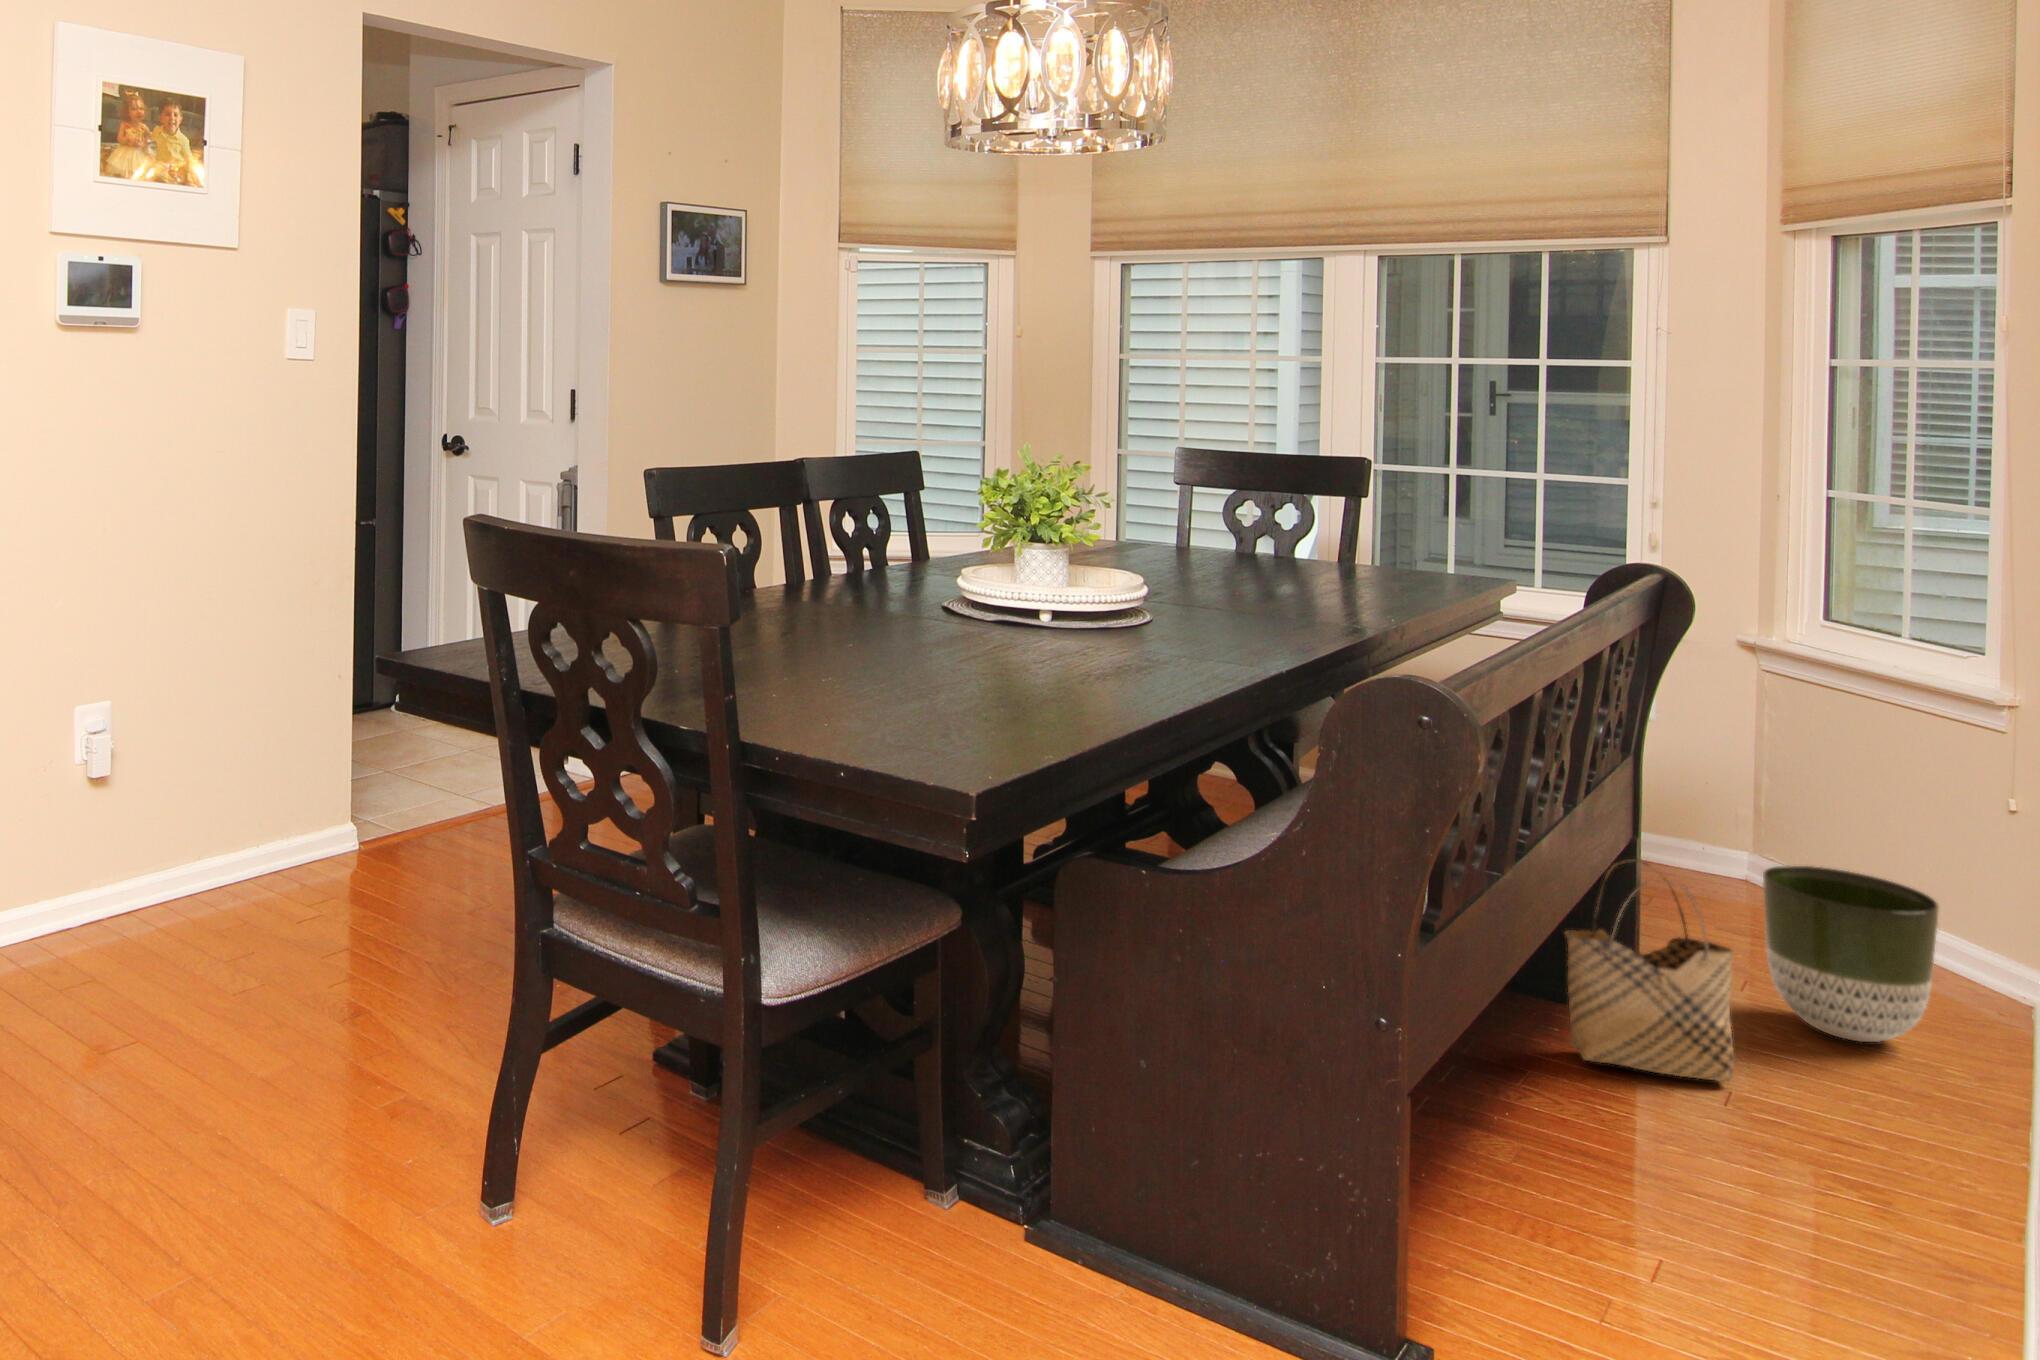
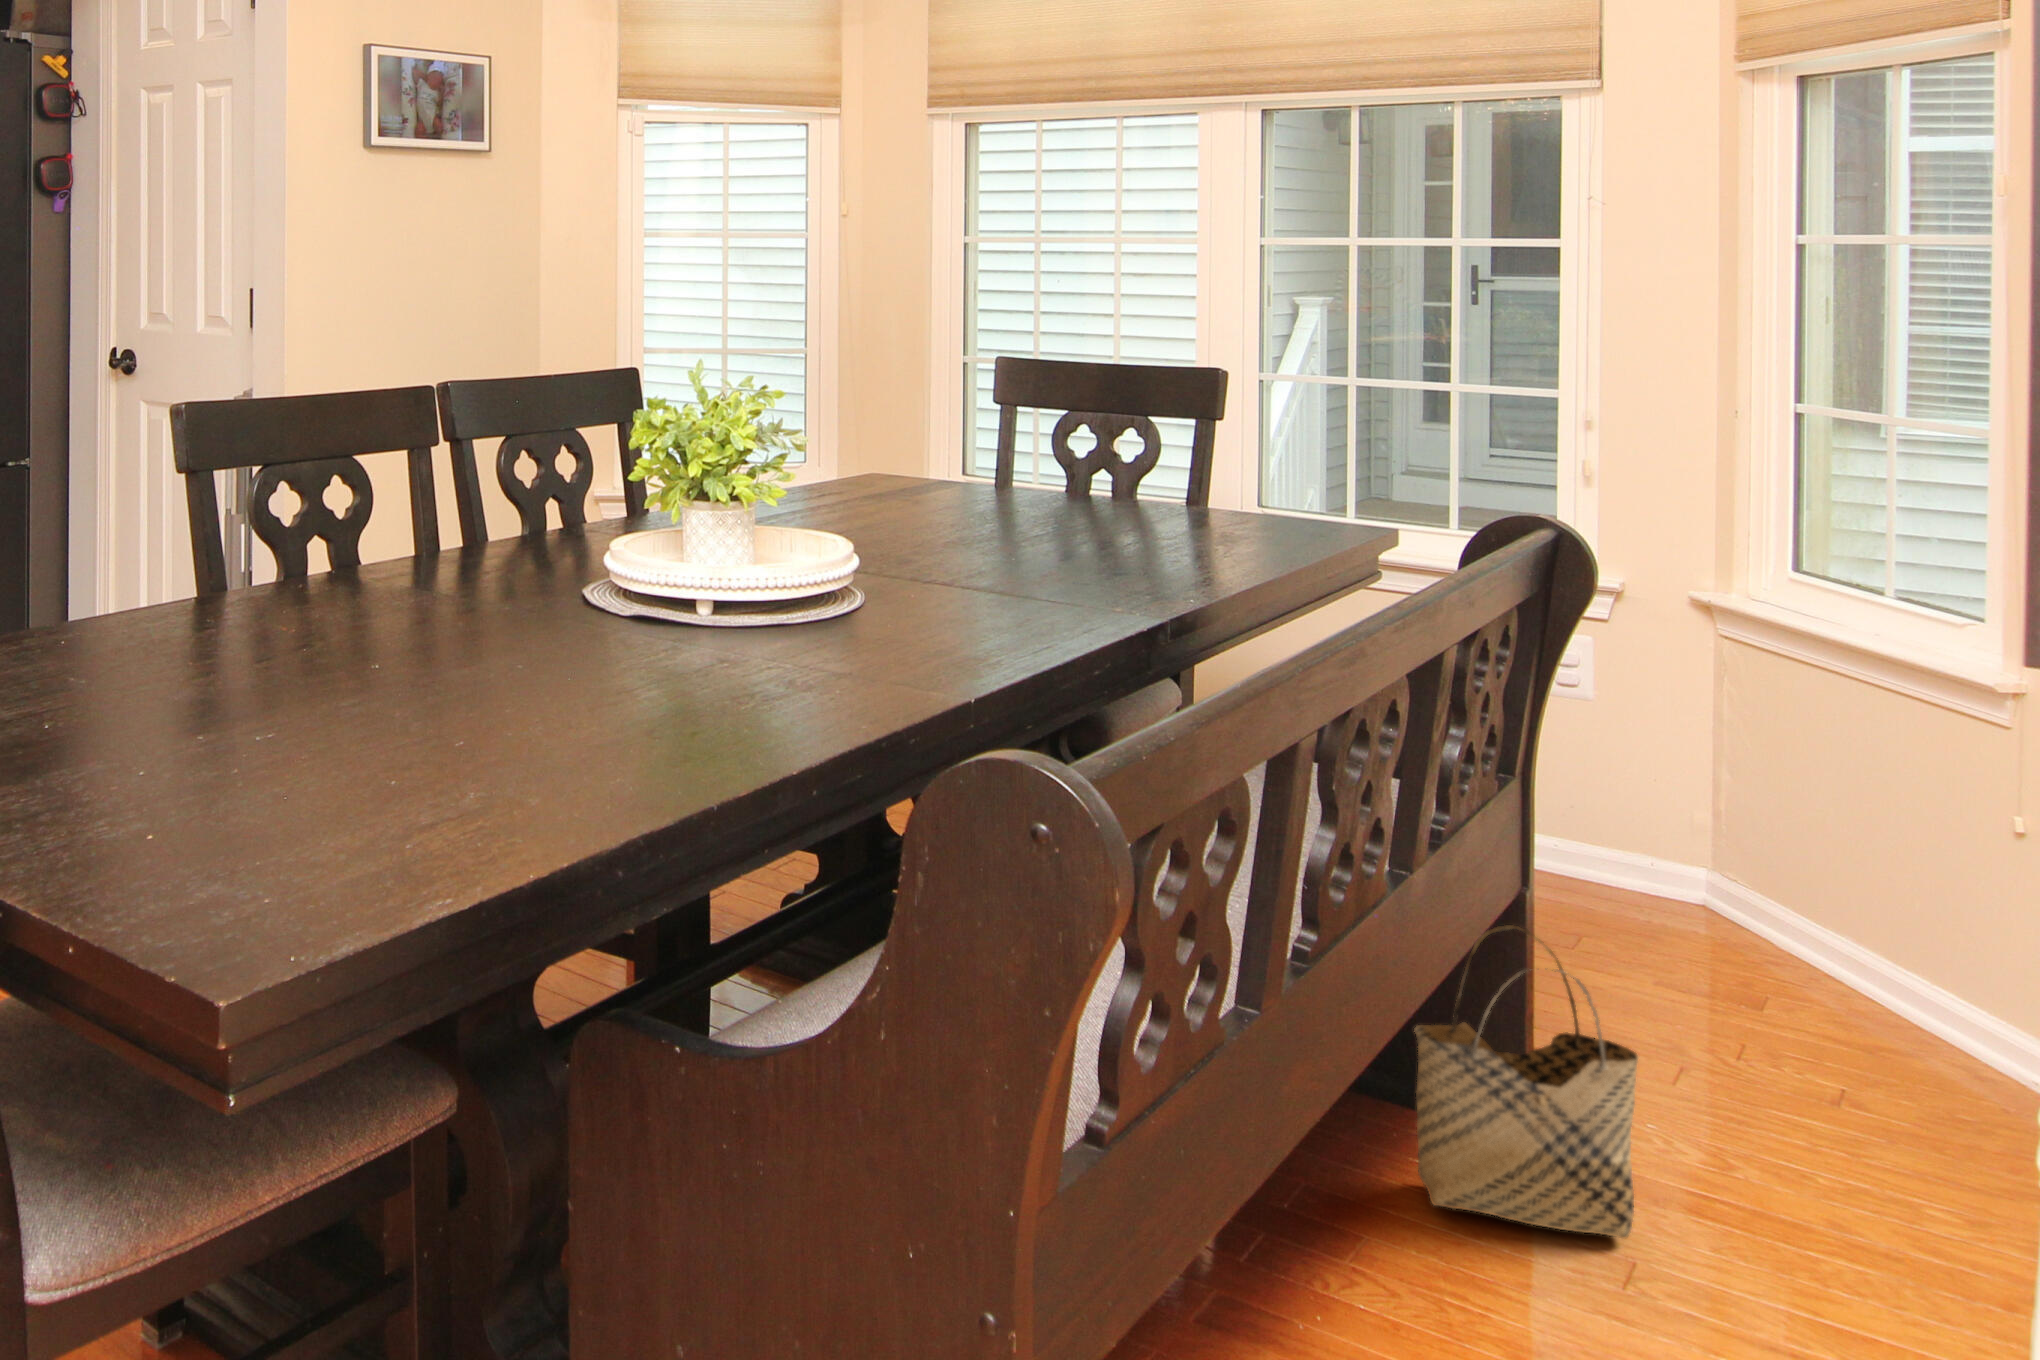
planter: present [1763,865,1939,1042] -> none [1683,913,1913,1157]

